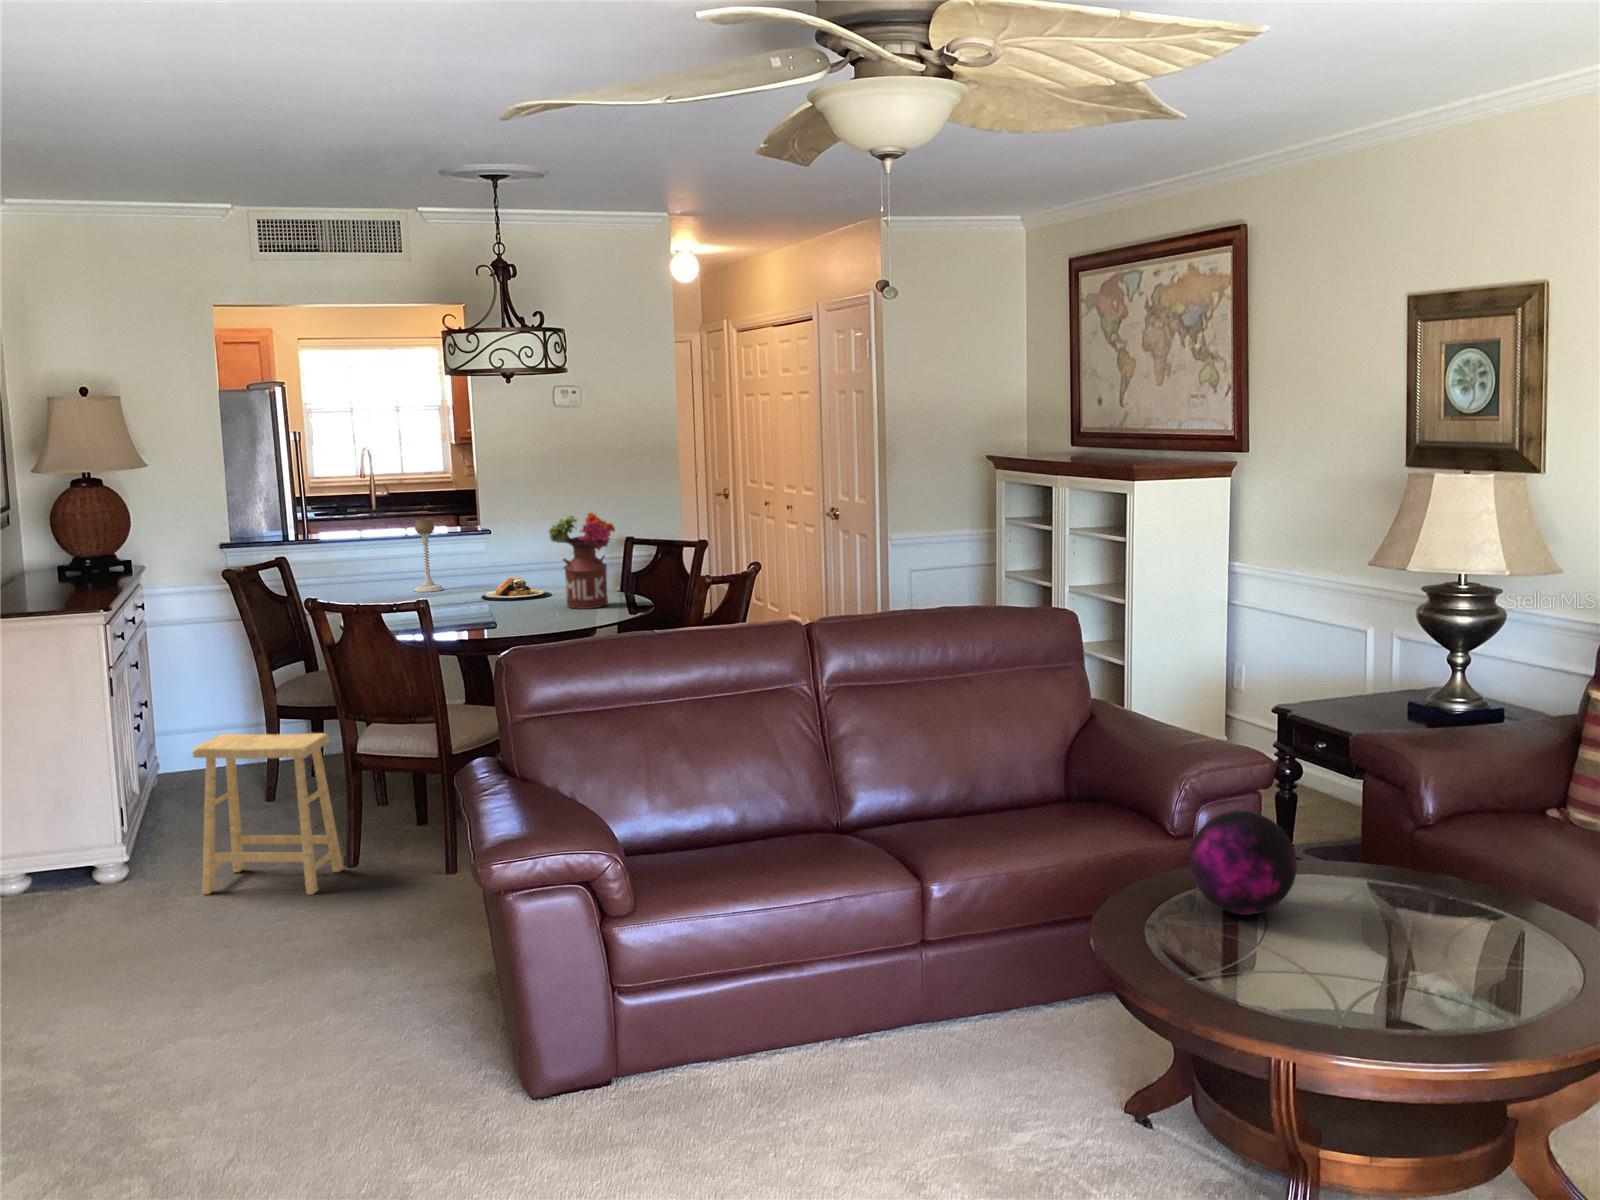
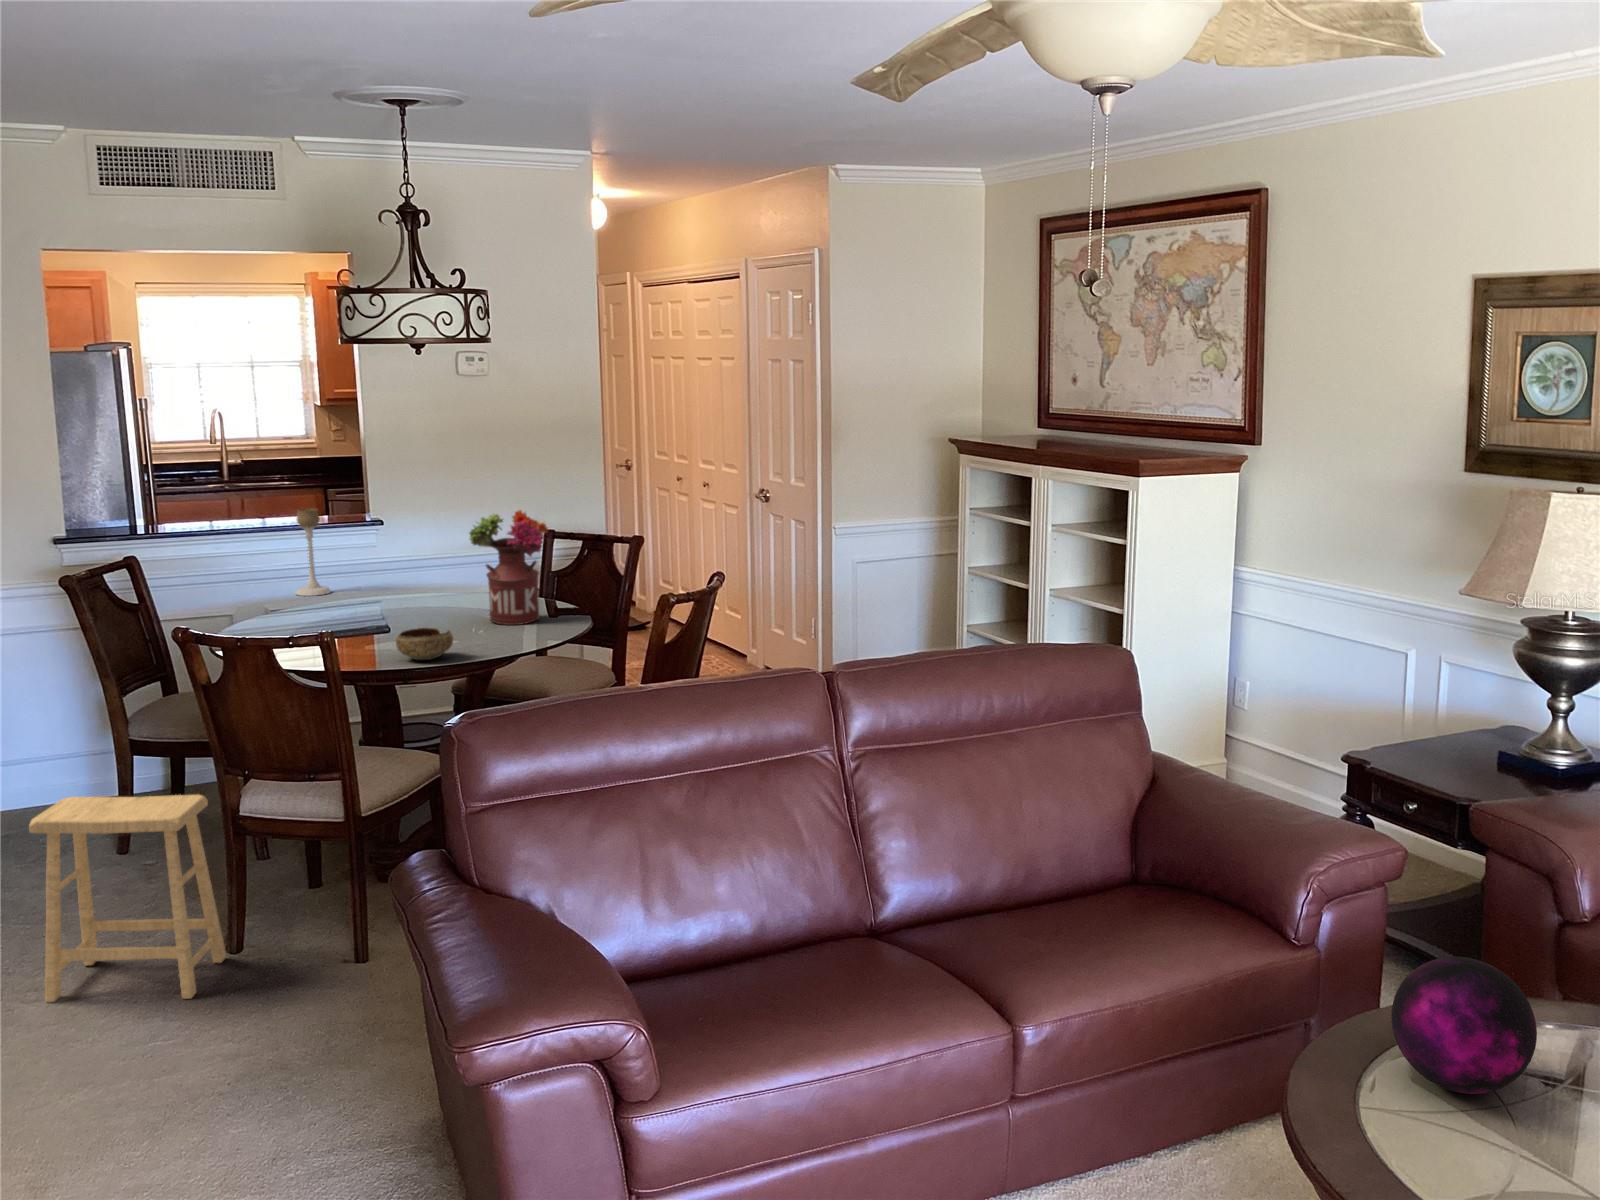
plate: present [481,578,551,601] -> none [381,582,465,611]
bowl: none [482,605,528,630] -> present [396,628,453,660]

